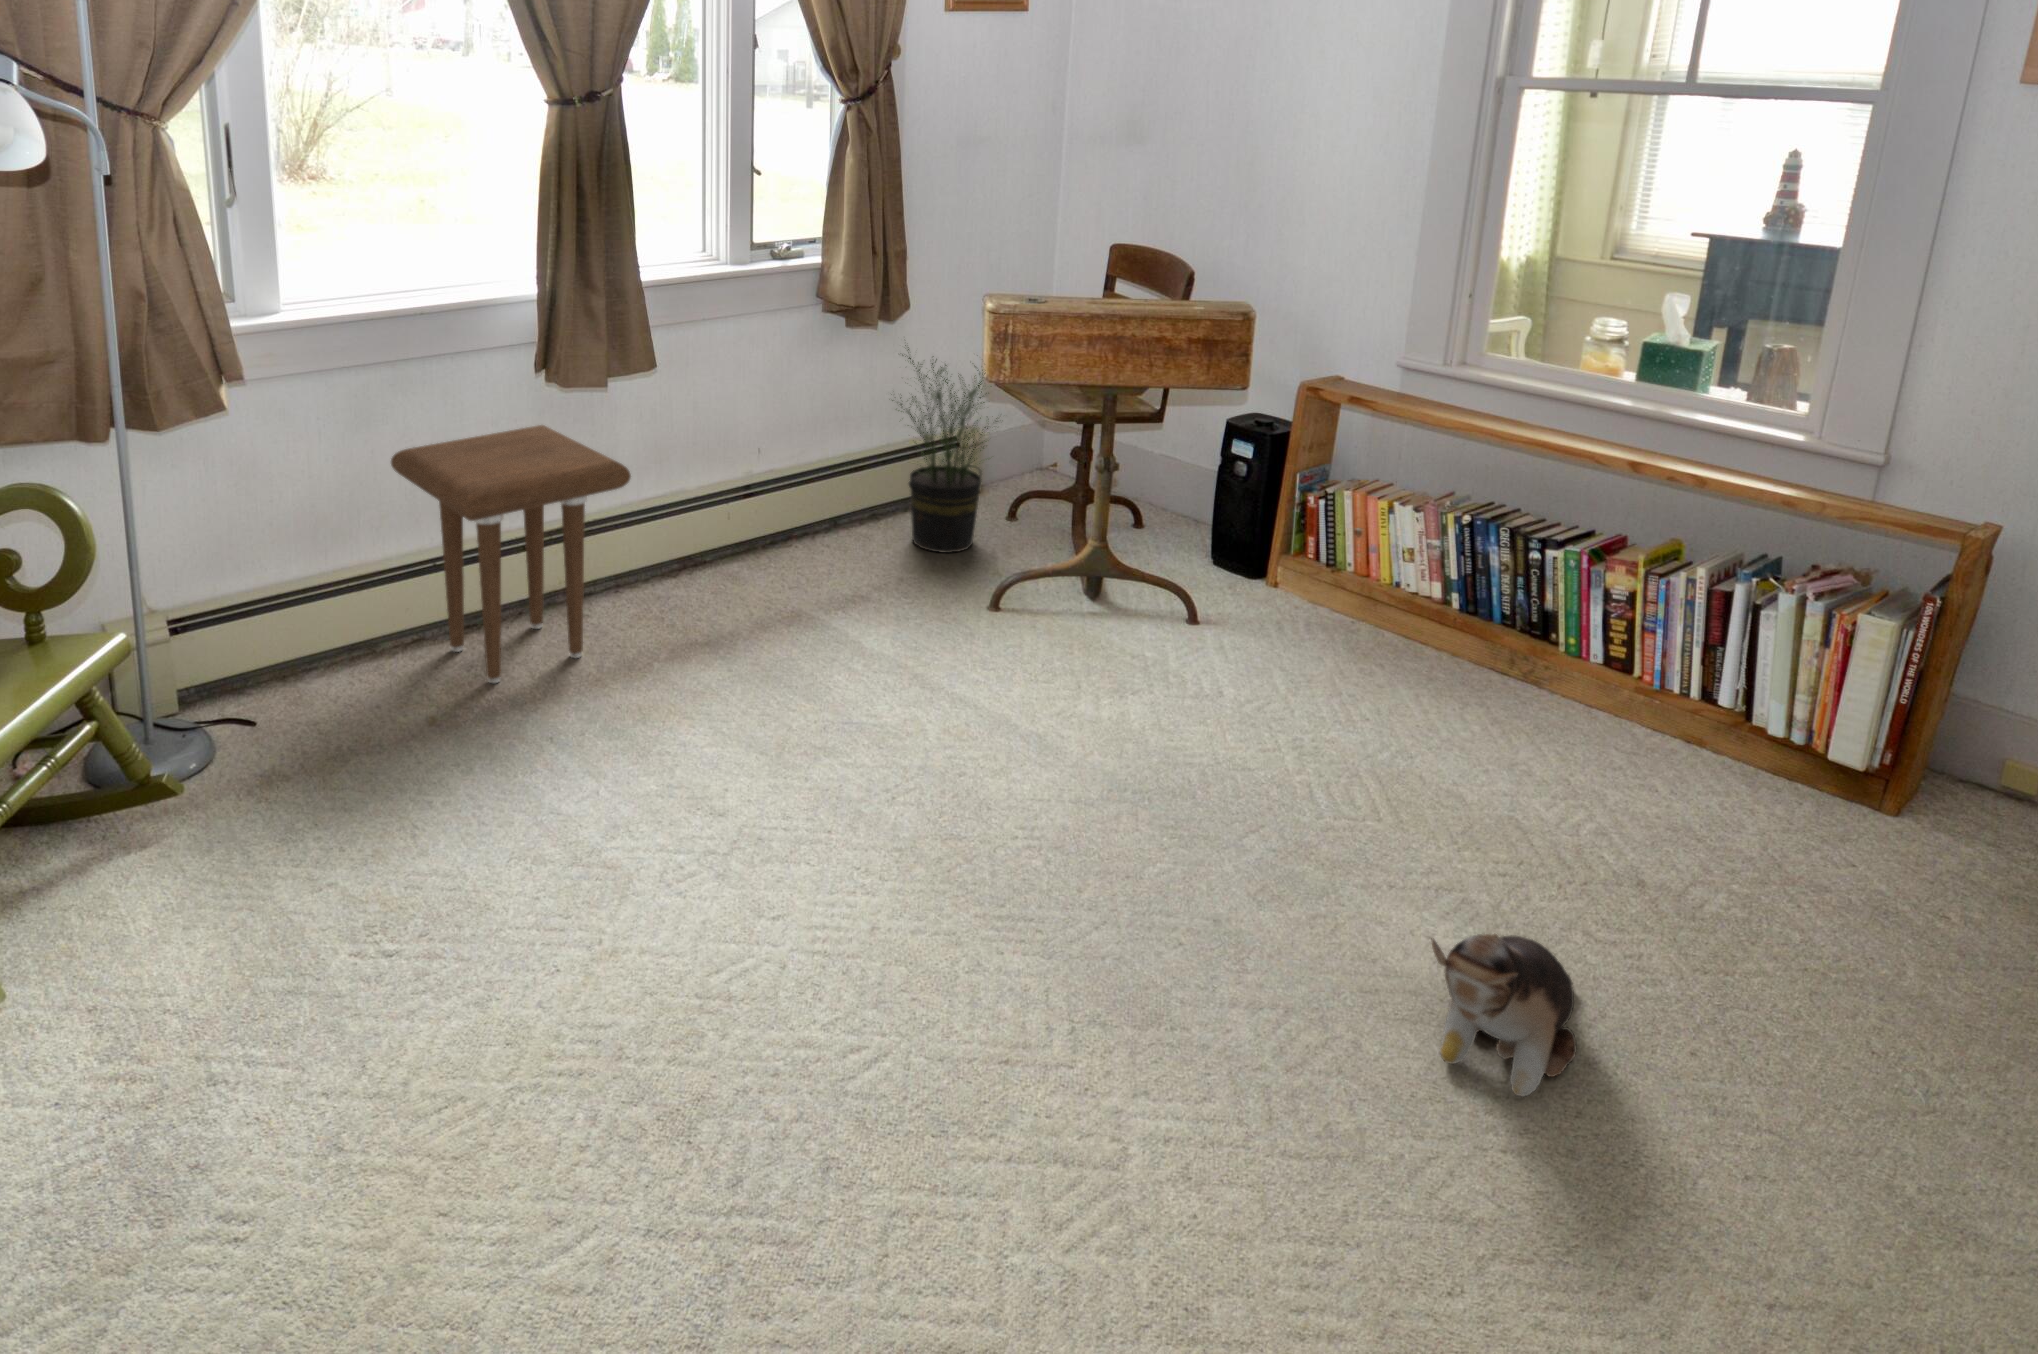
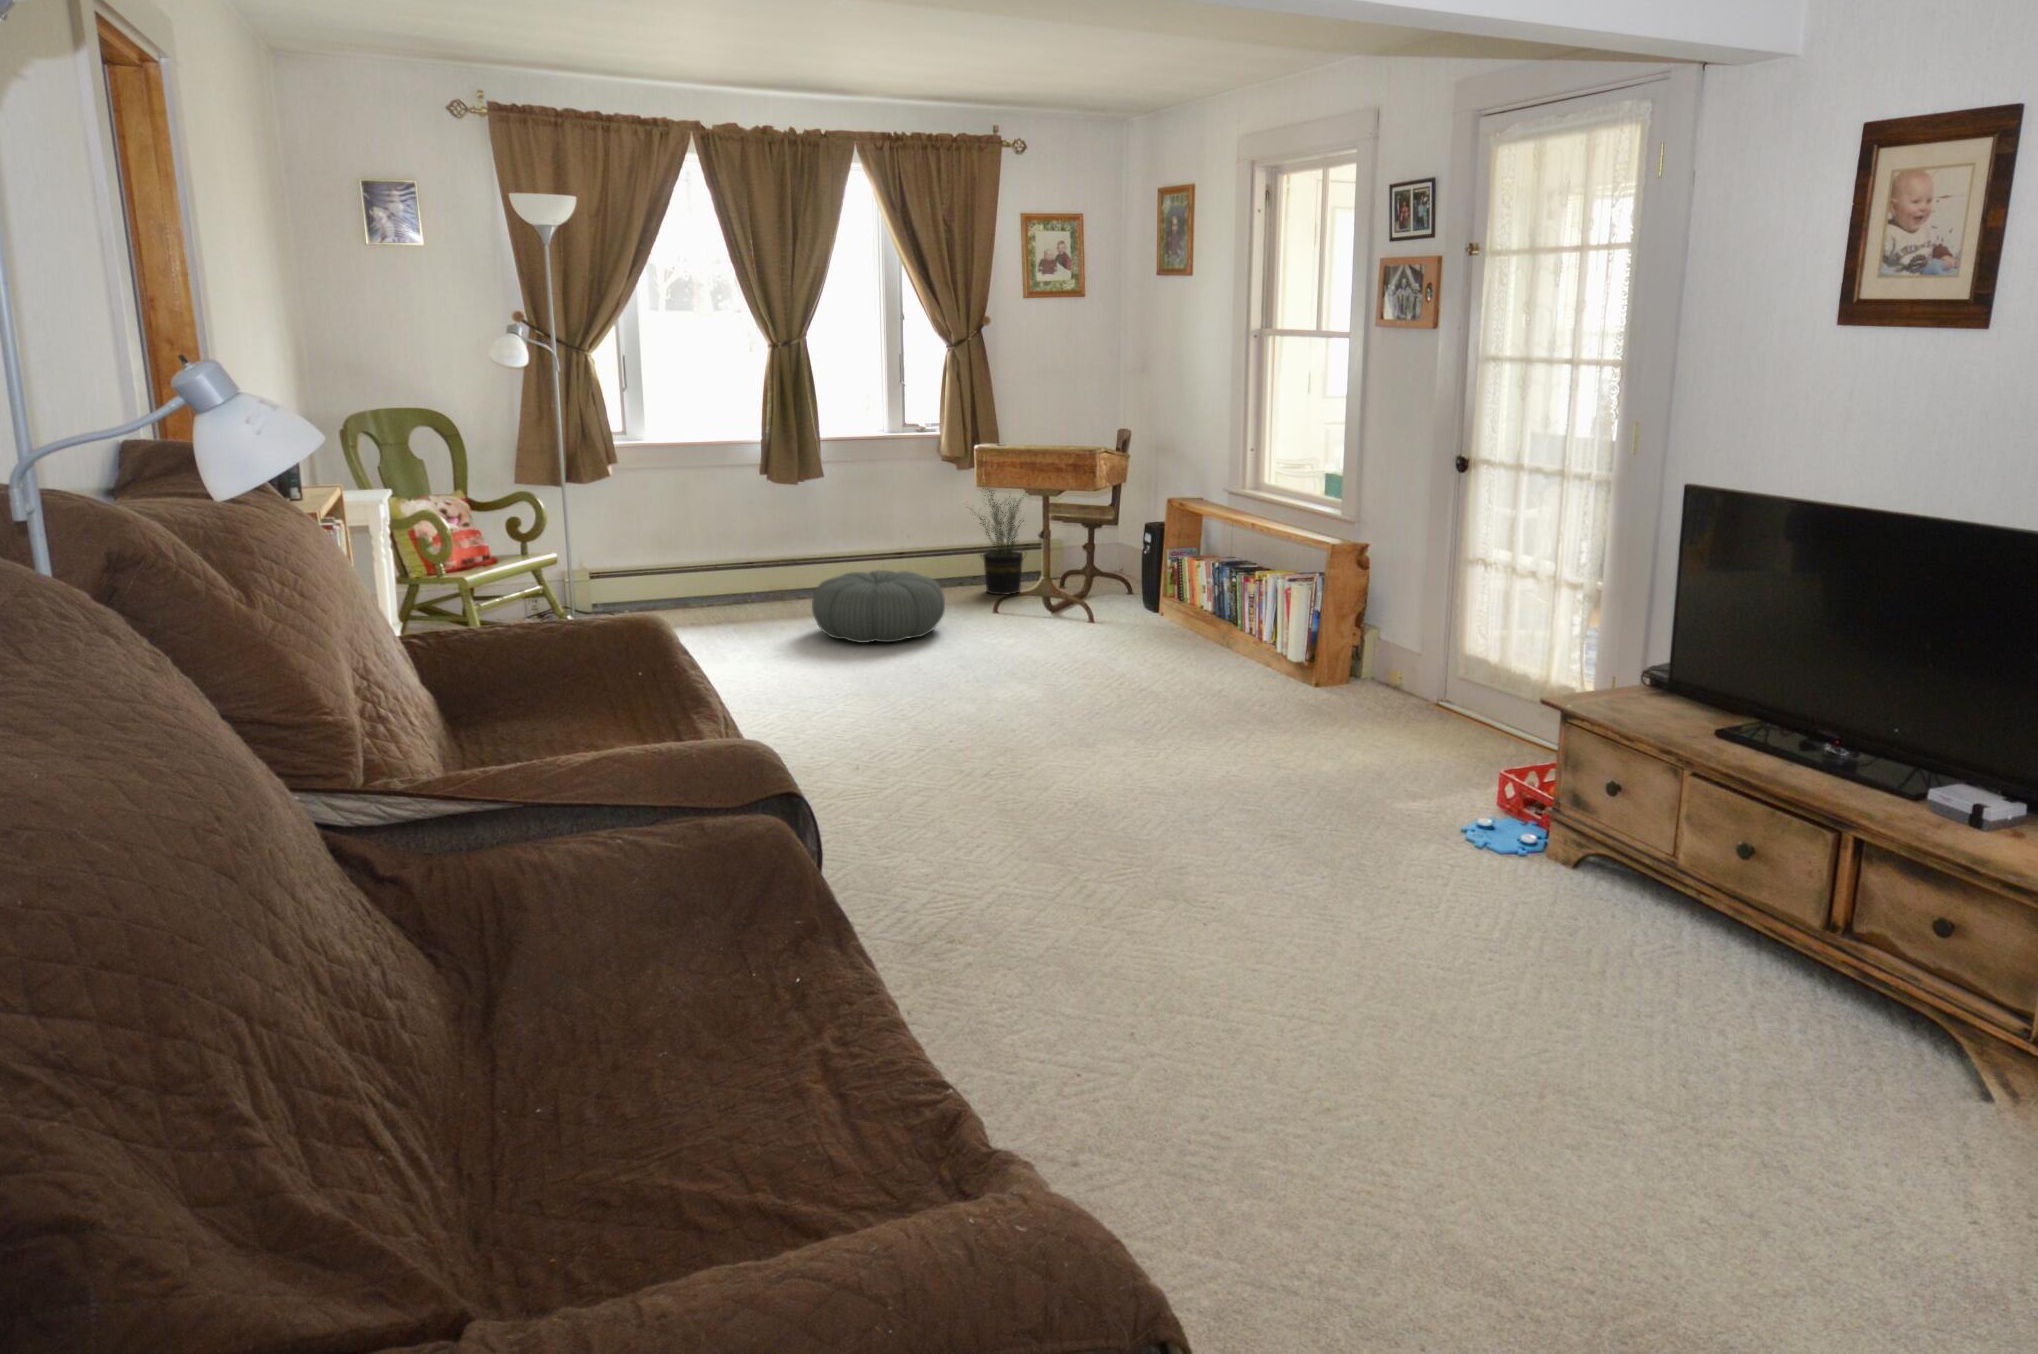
side table: present [391,425,631,683] -> none [692,504,791,616]
pouf: none [736,571,1014,770] -> present [812,570,945,643]
plush toy: present [1432,934,1577,1096] -> none [942,644,1054,710]

